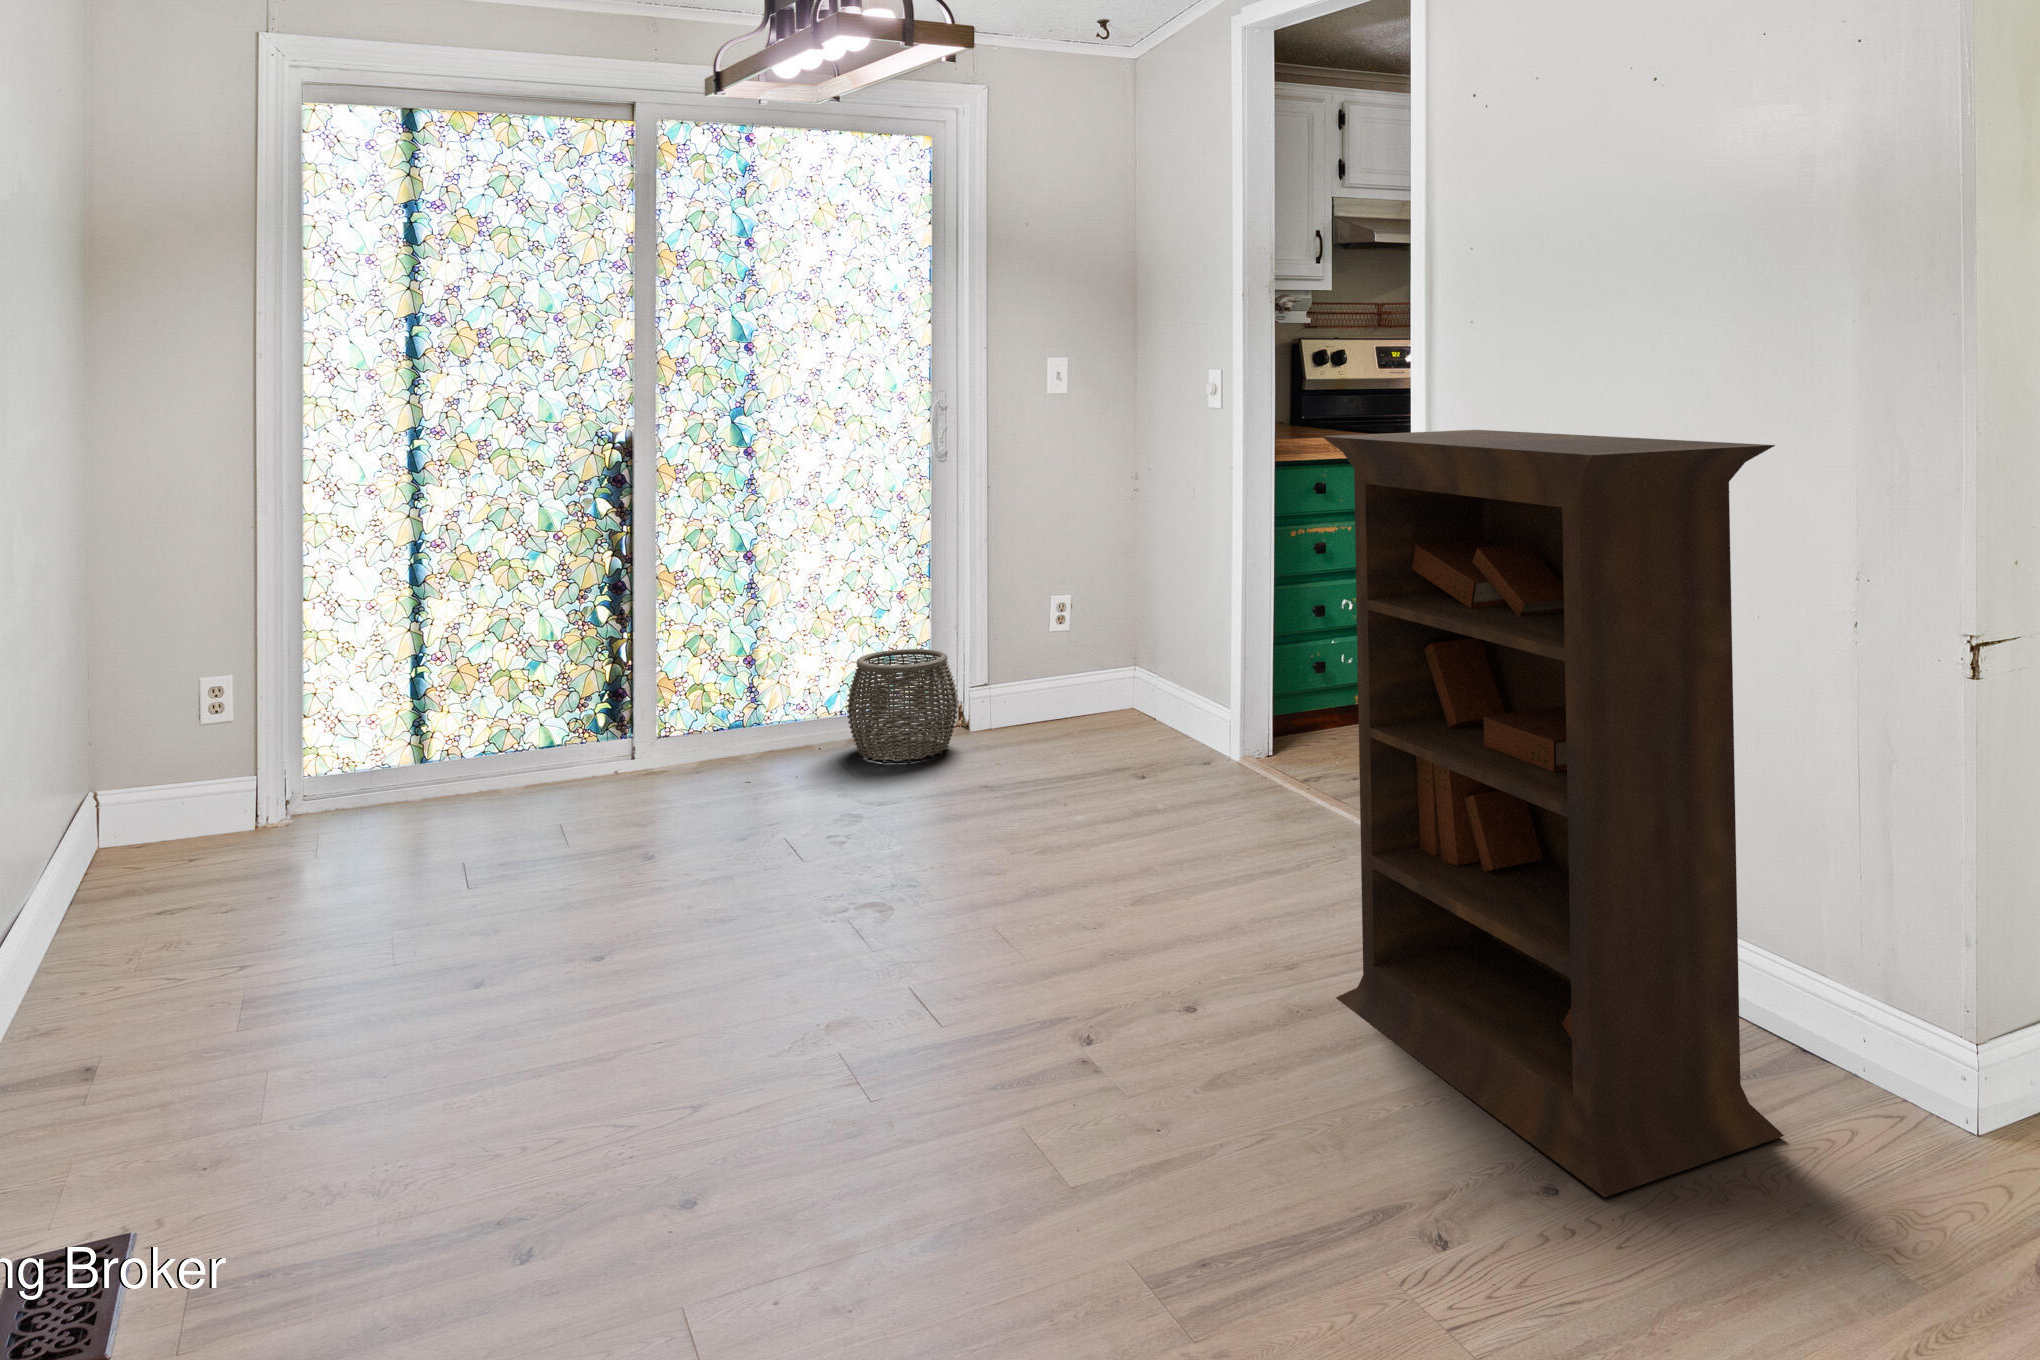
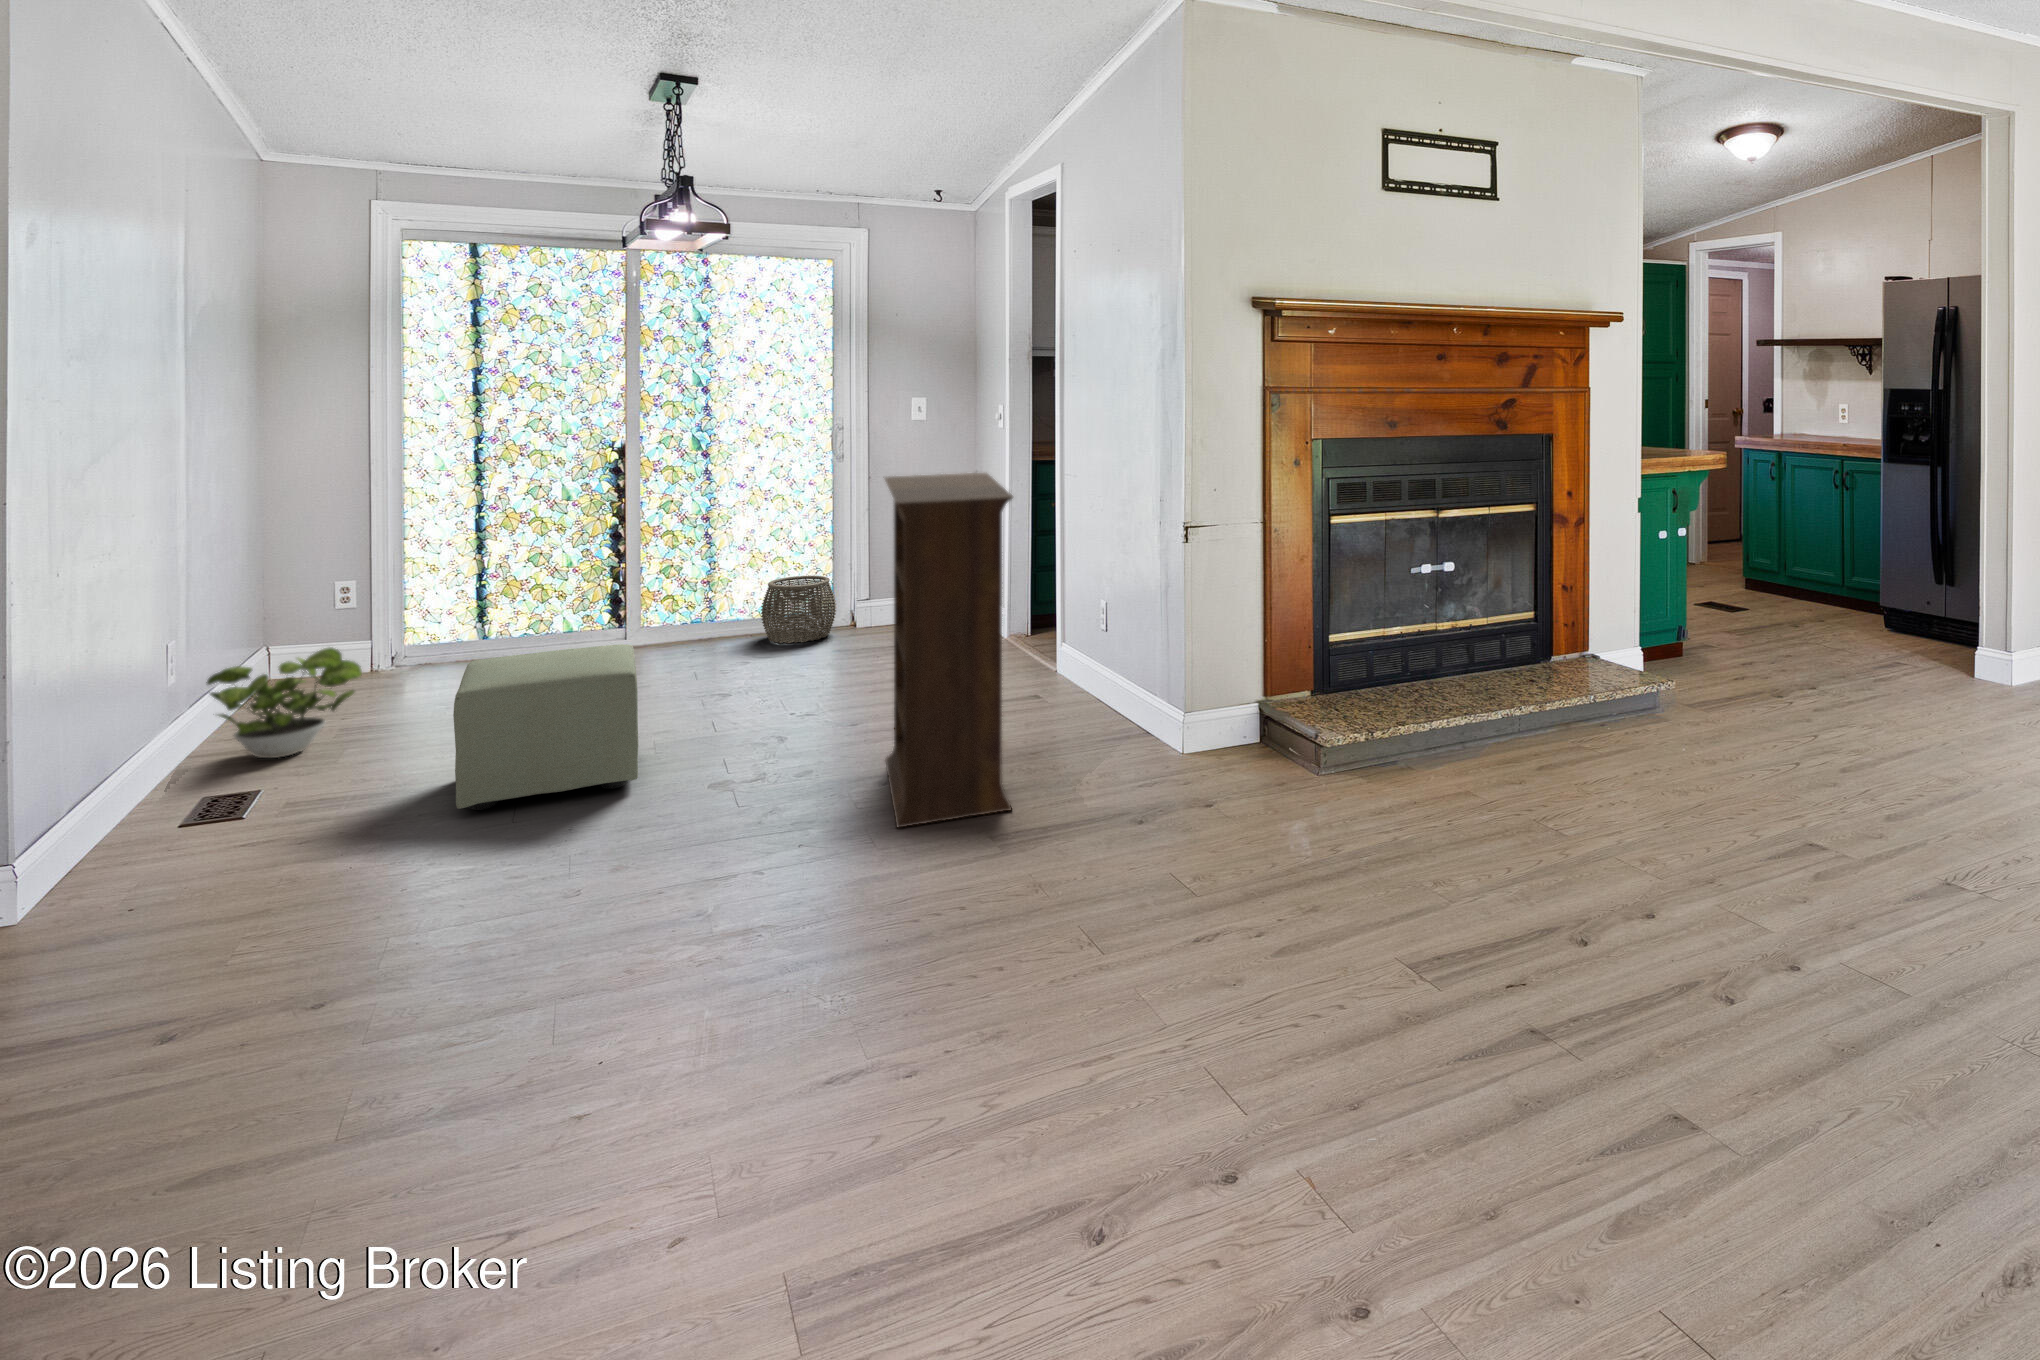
ottoman: none [560,779,929,1162] -> present [453,644,638,810]
potted plant: none [39,796,320,1021] -> present [206,648,362,758]

